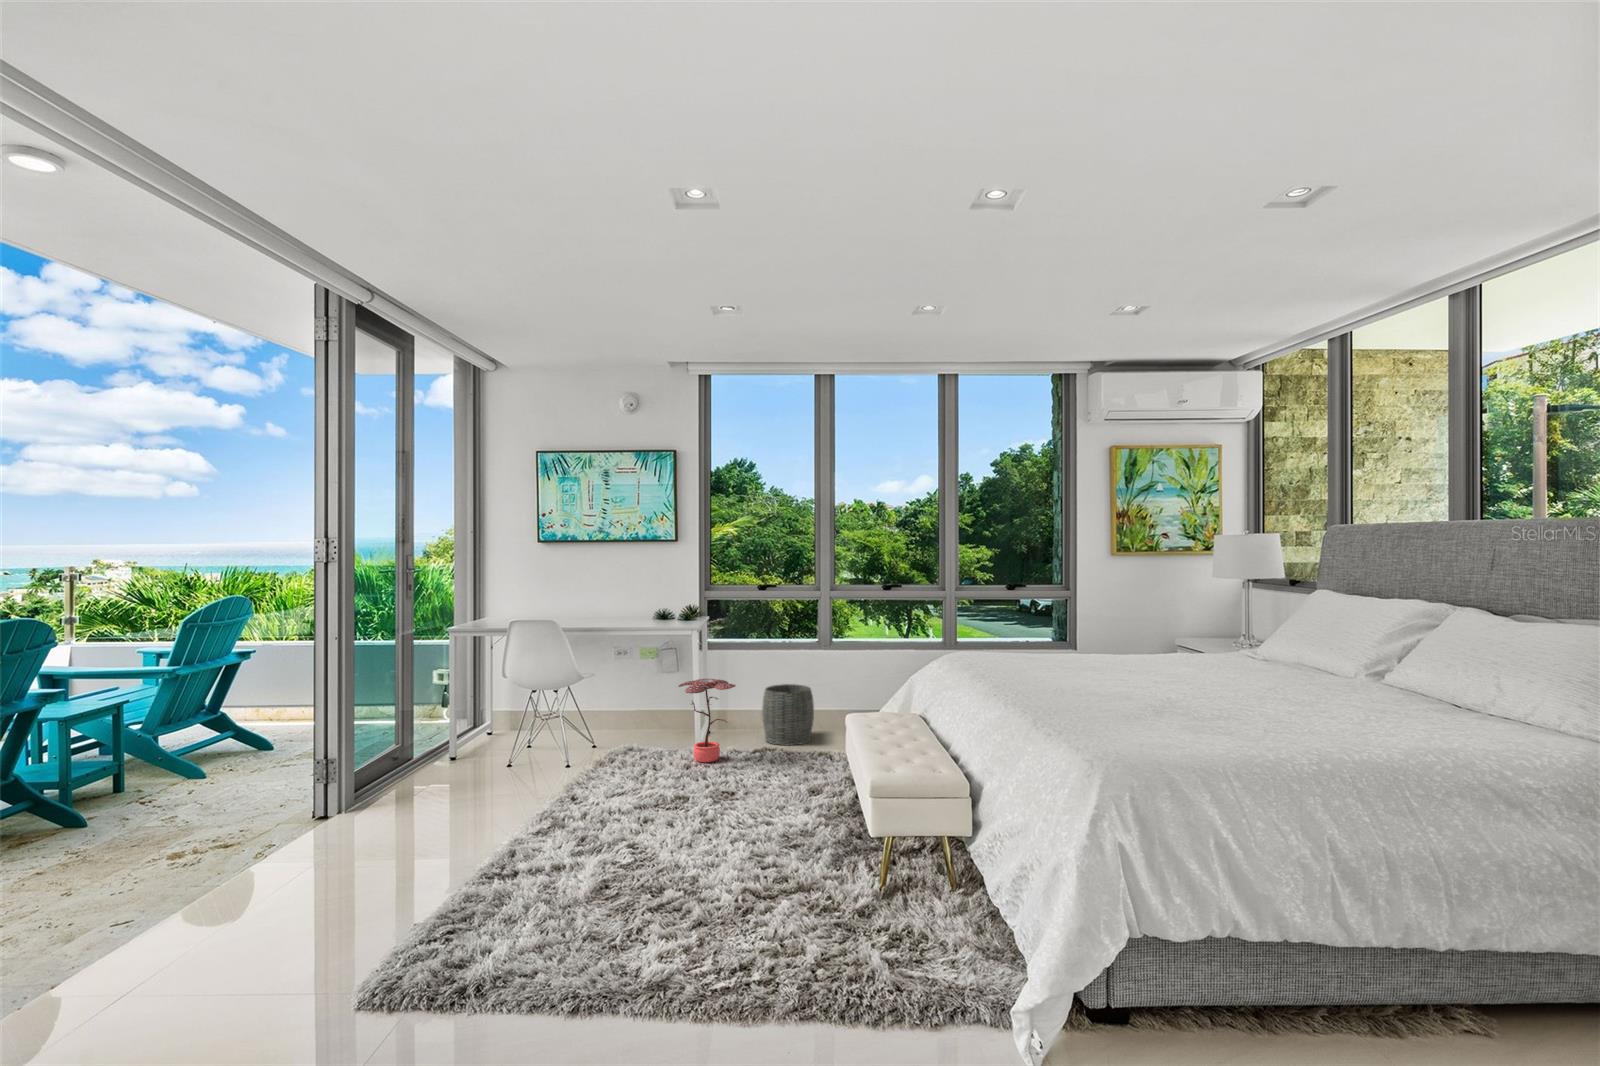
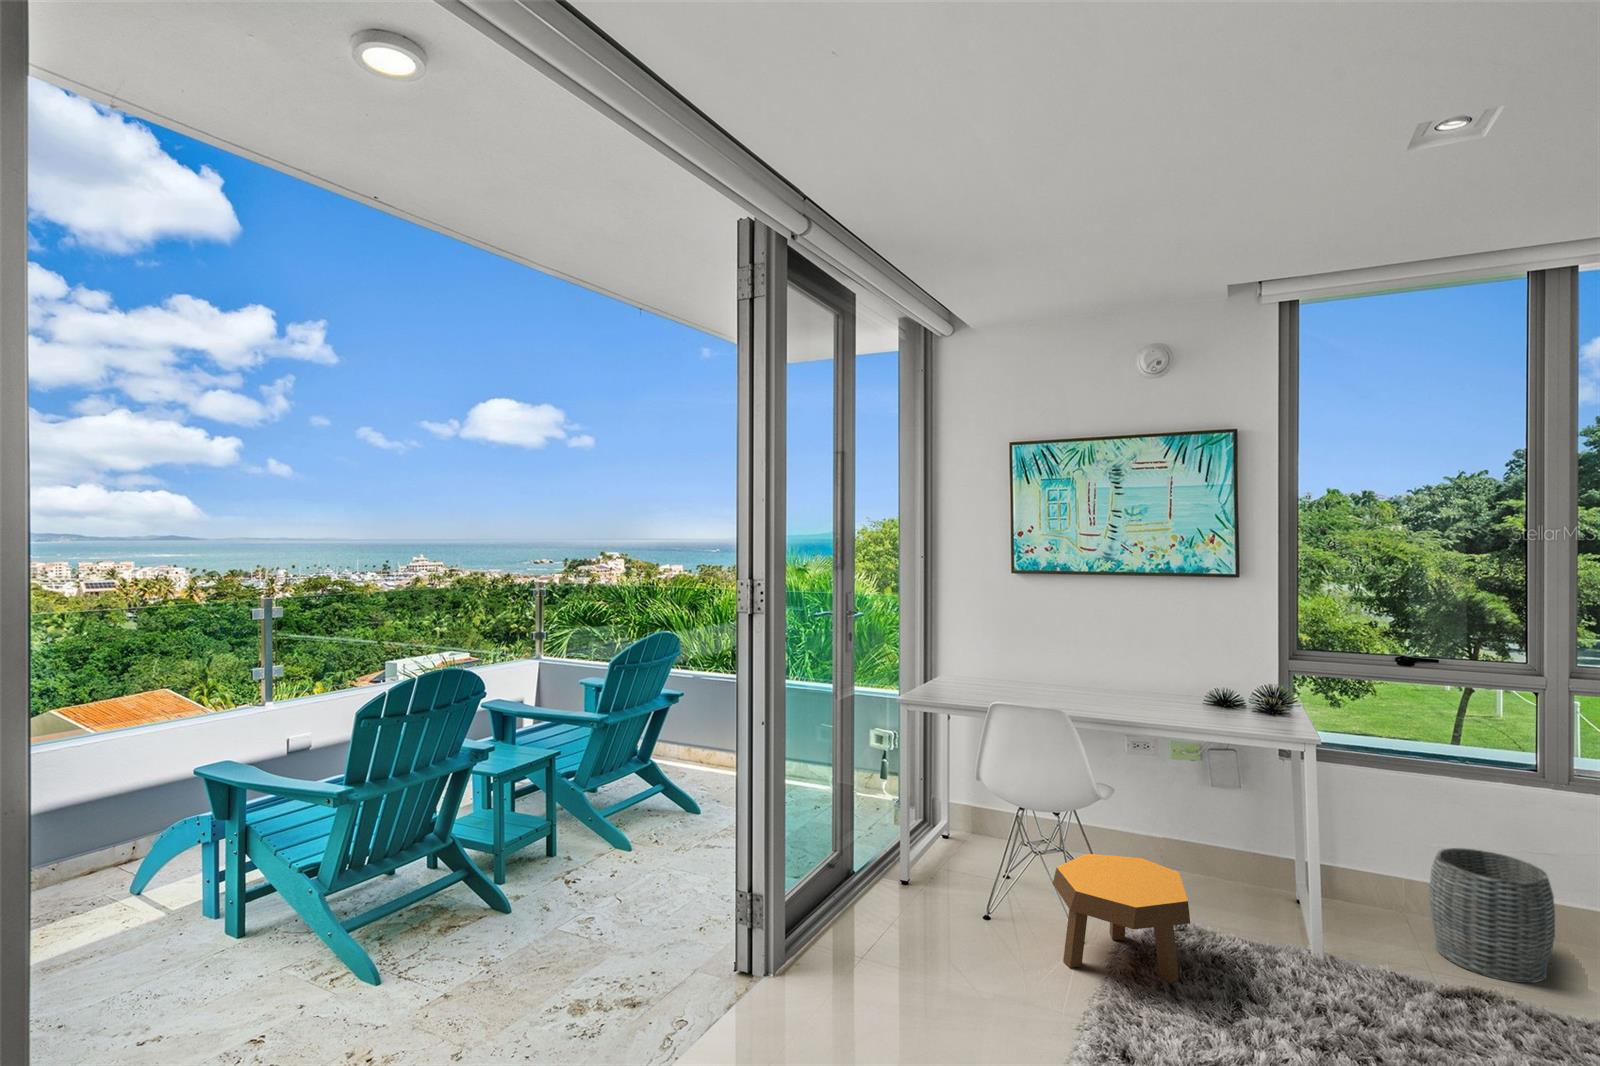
potted plant: present [678,679,736,762] -> none [1277,834,1407,996]
footstool: none [550,712,630,777] -> present [1053,854,1190,983]

